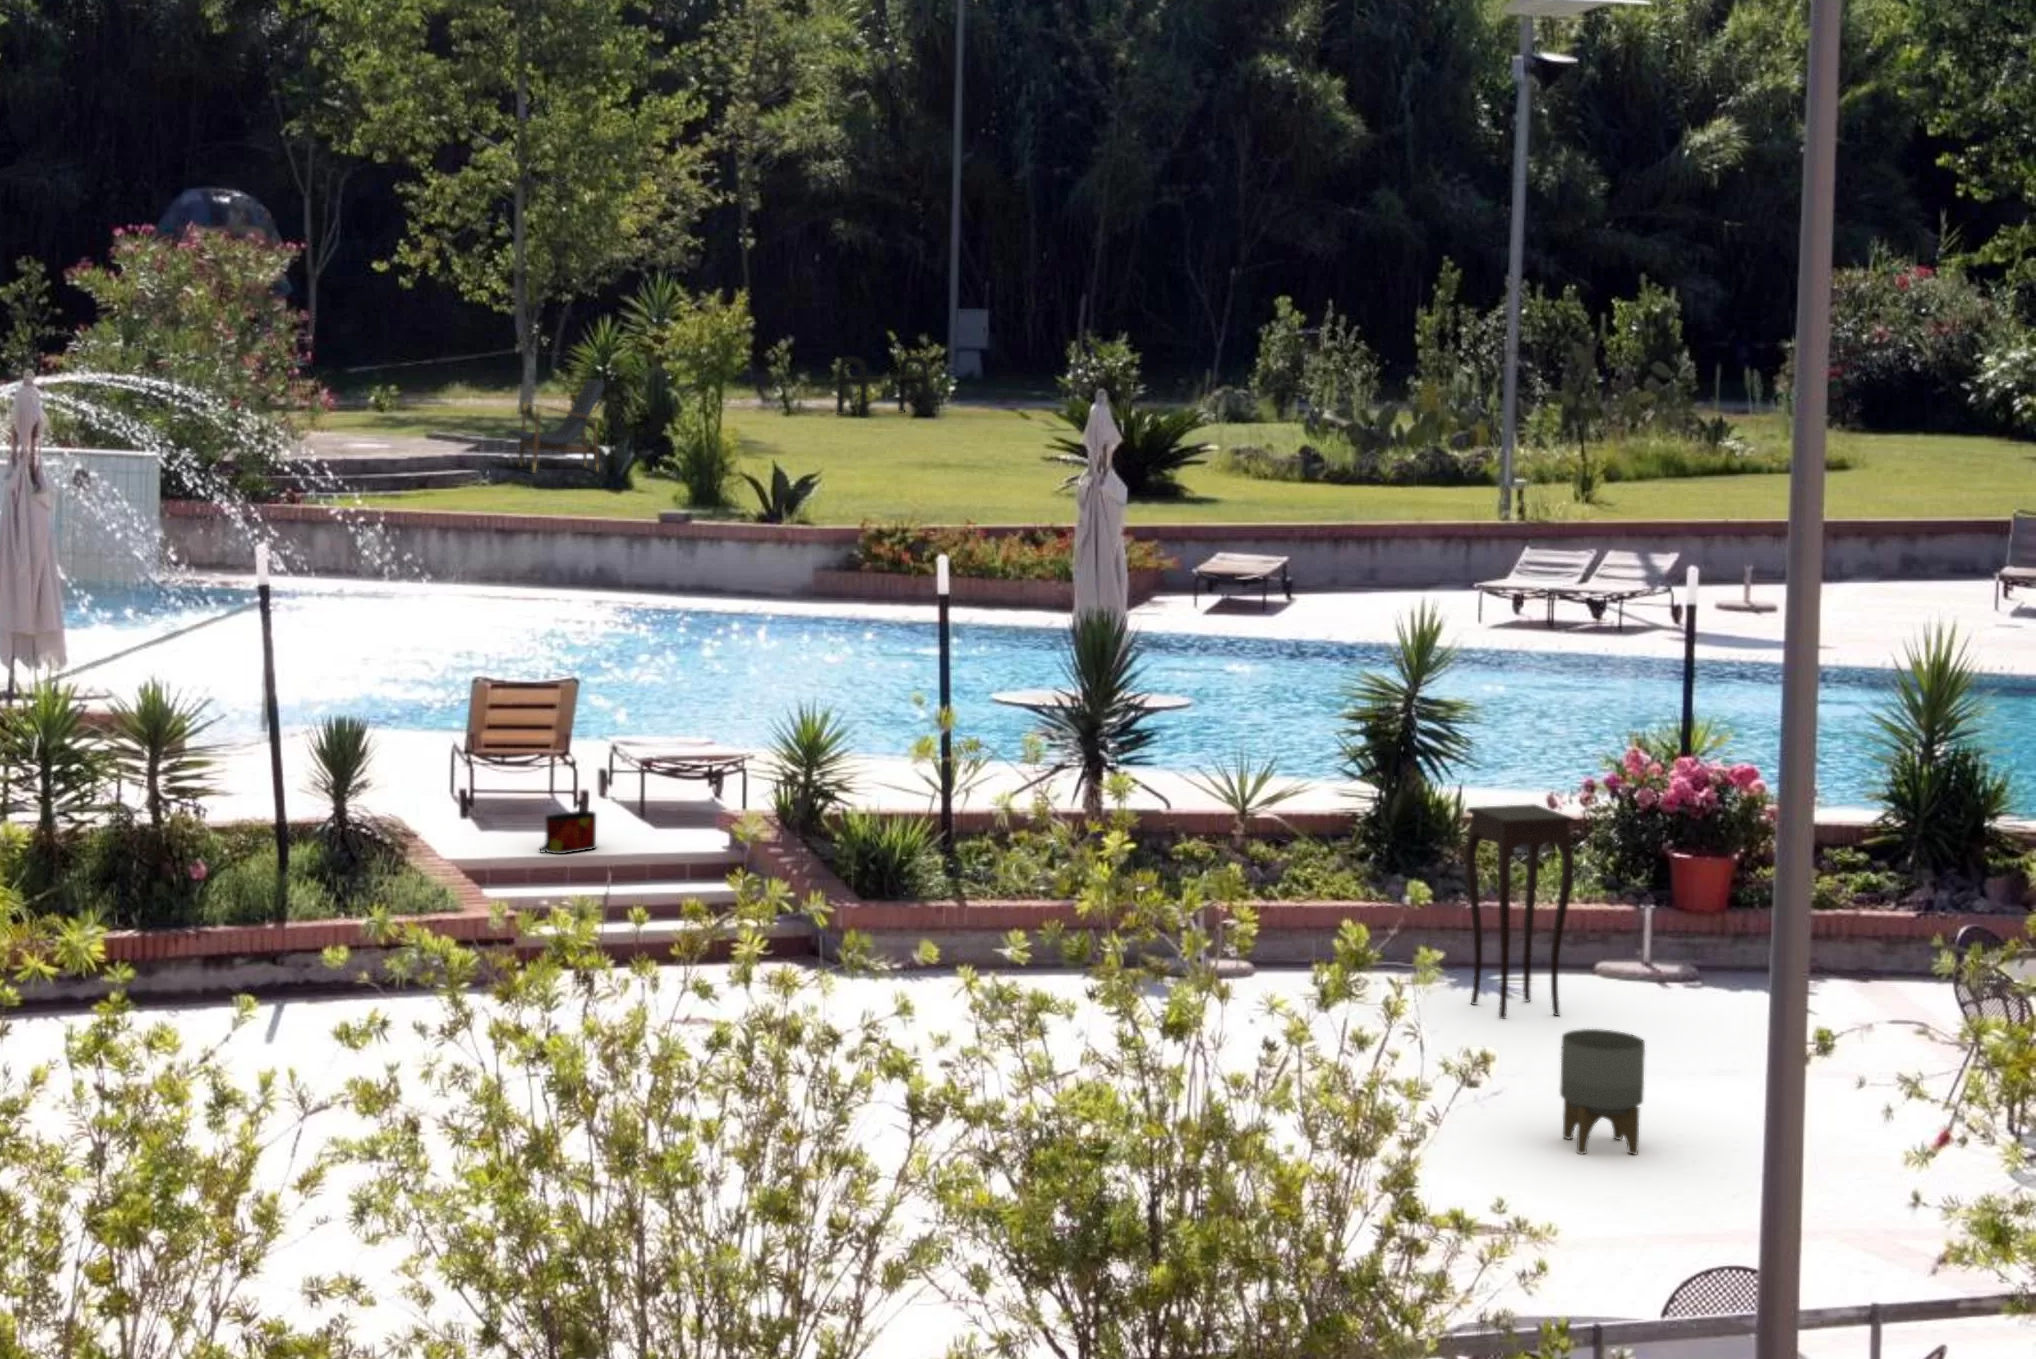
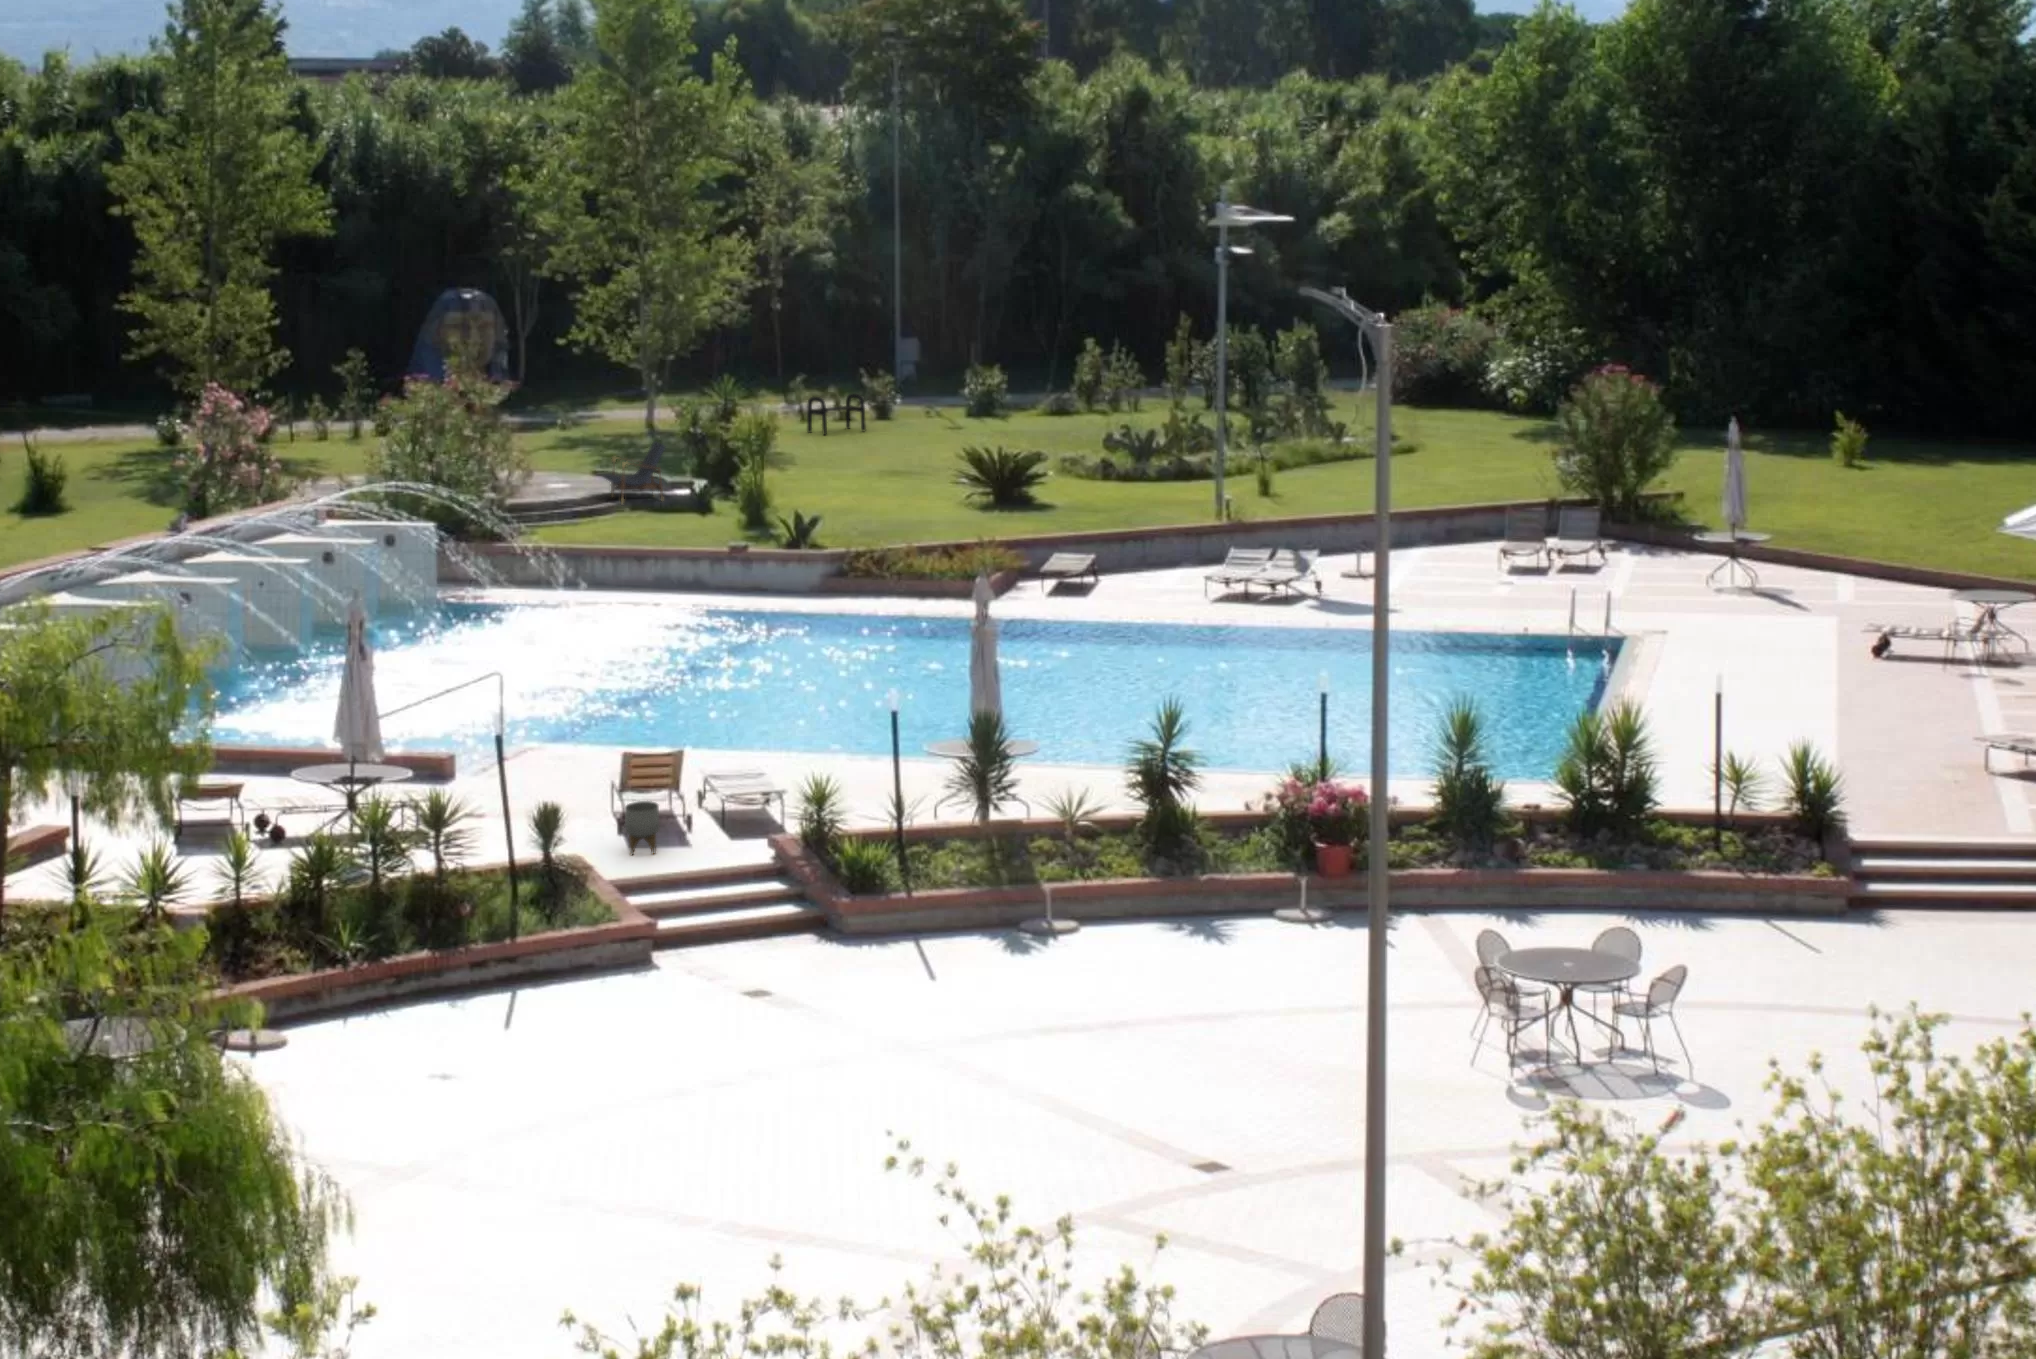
side table: present [1465,804,1575,1019] -> none [1203,837,1264,964]
bag: present [540,811,596,854] -> none [666,838,699,868]
planter: present [1560,1029,1645,1155] -> present [625,801,659,855]

